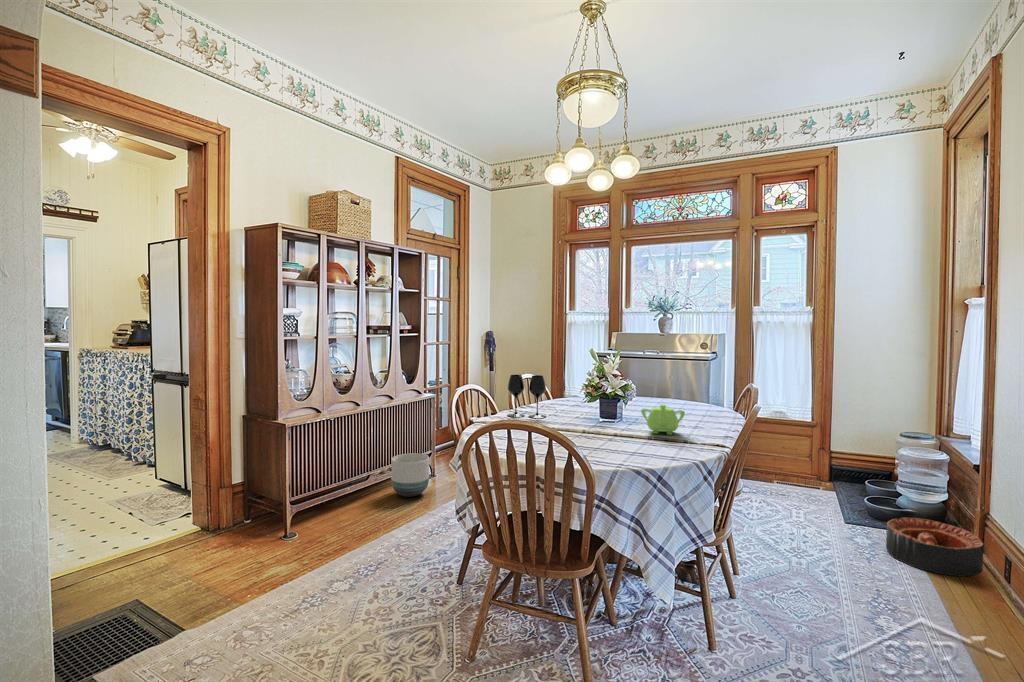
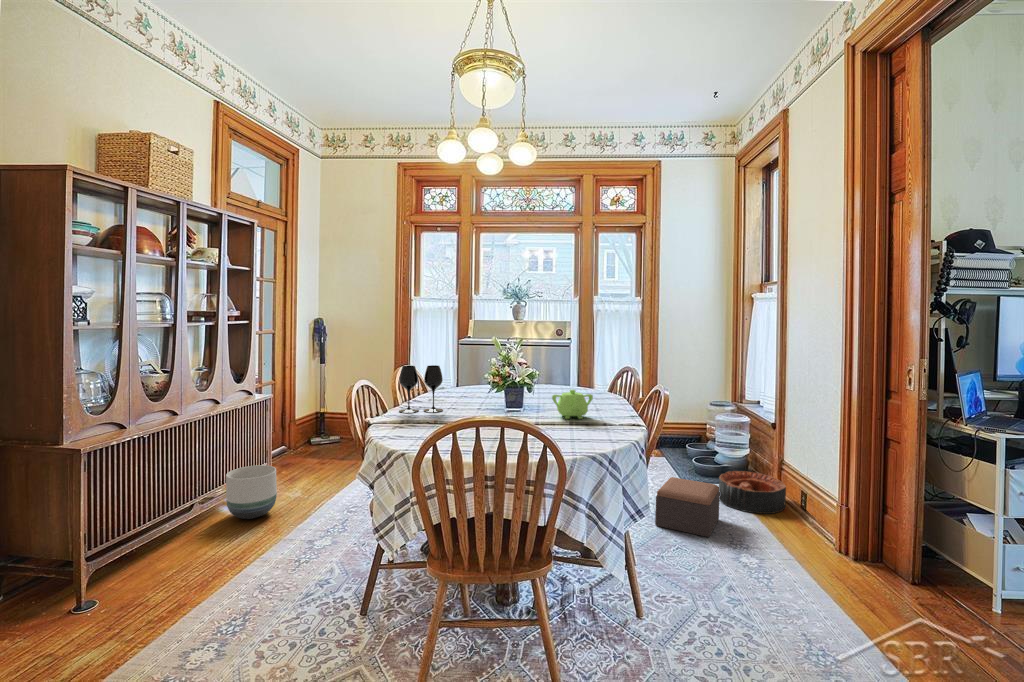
footstool: none [783,513,872,586] -> present [655,477,720,537]

